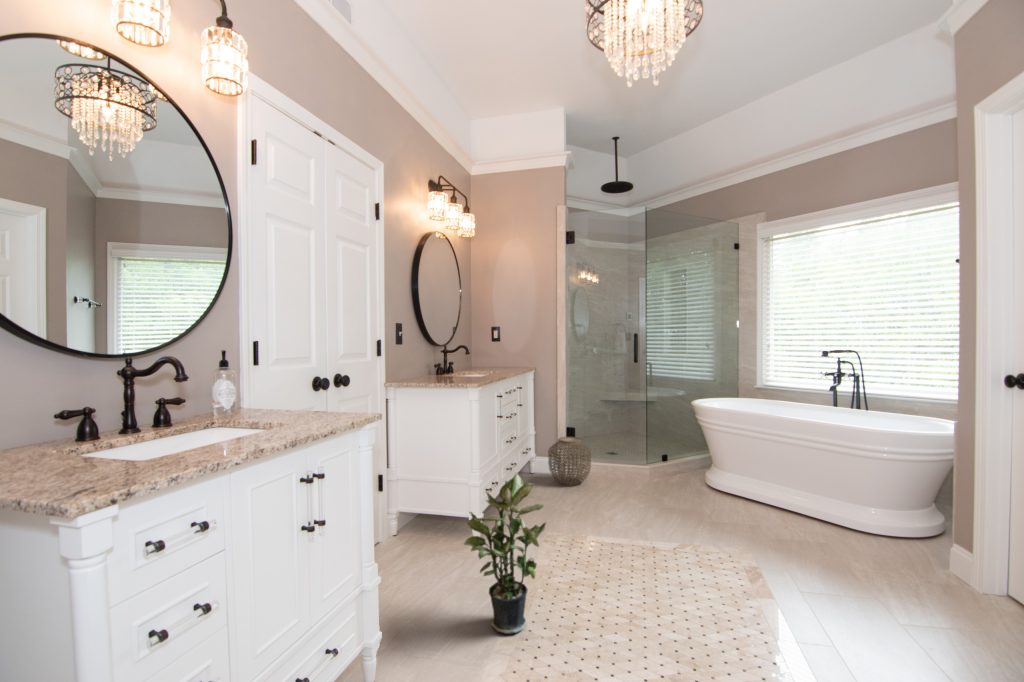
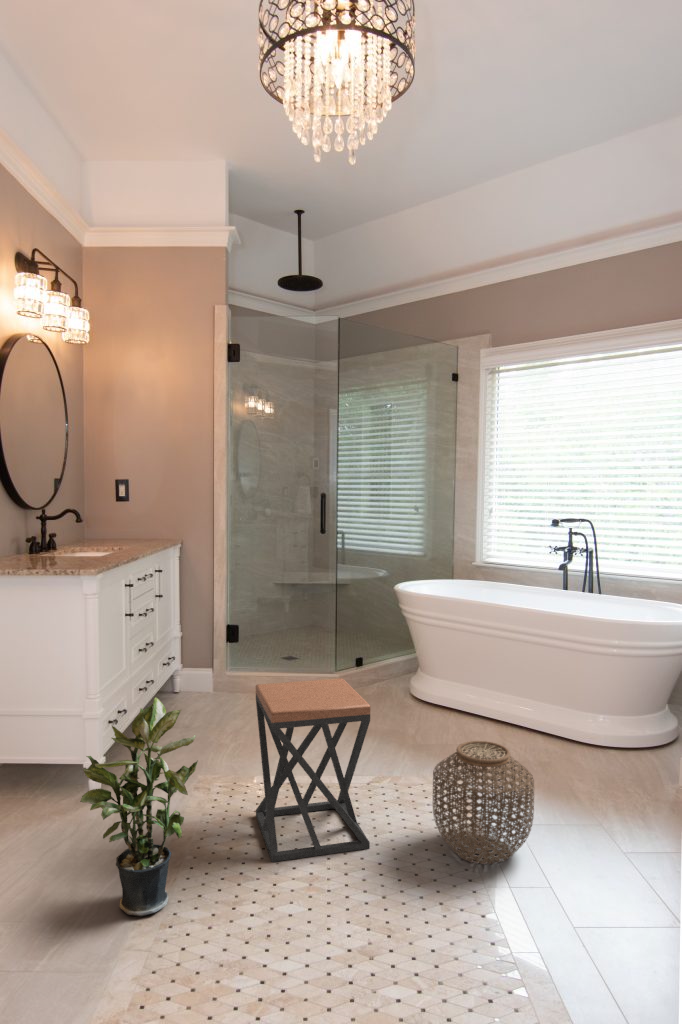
woven basket: present [548,437,591,486] -> present [433,741,534,864]
stool: none [588,468,680,605] -> present [256,678,370,862]

